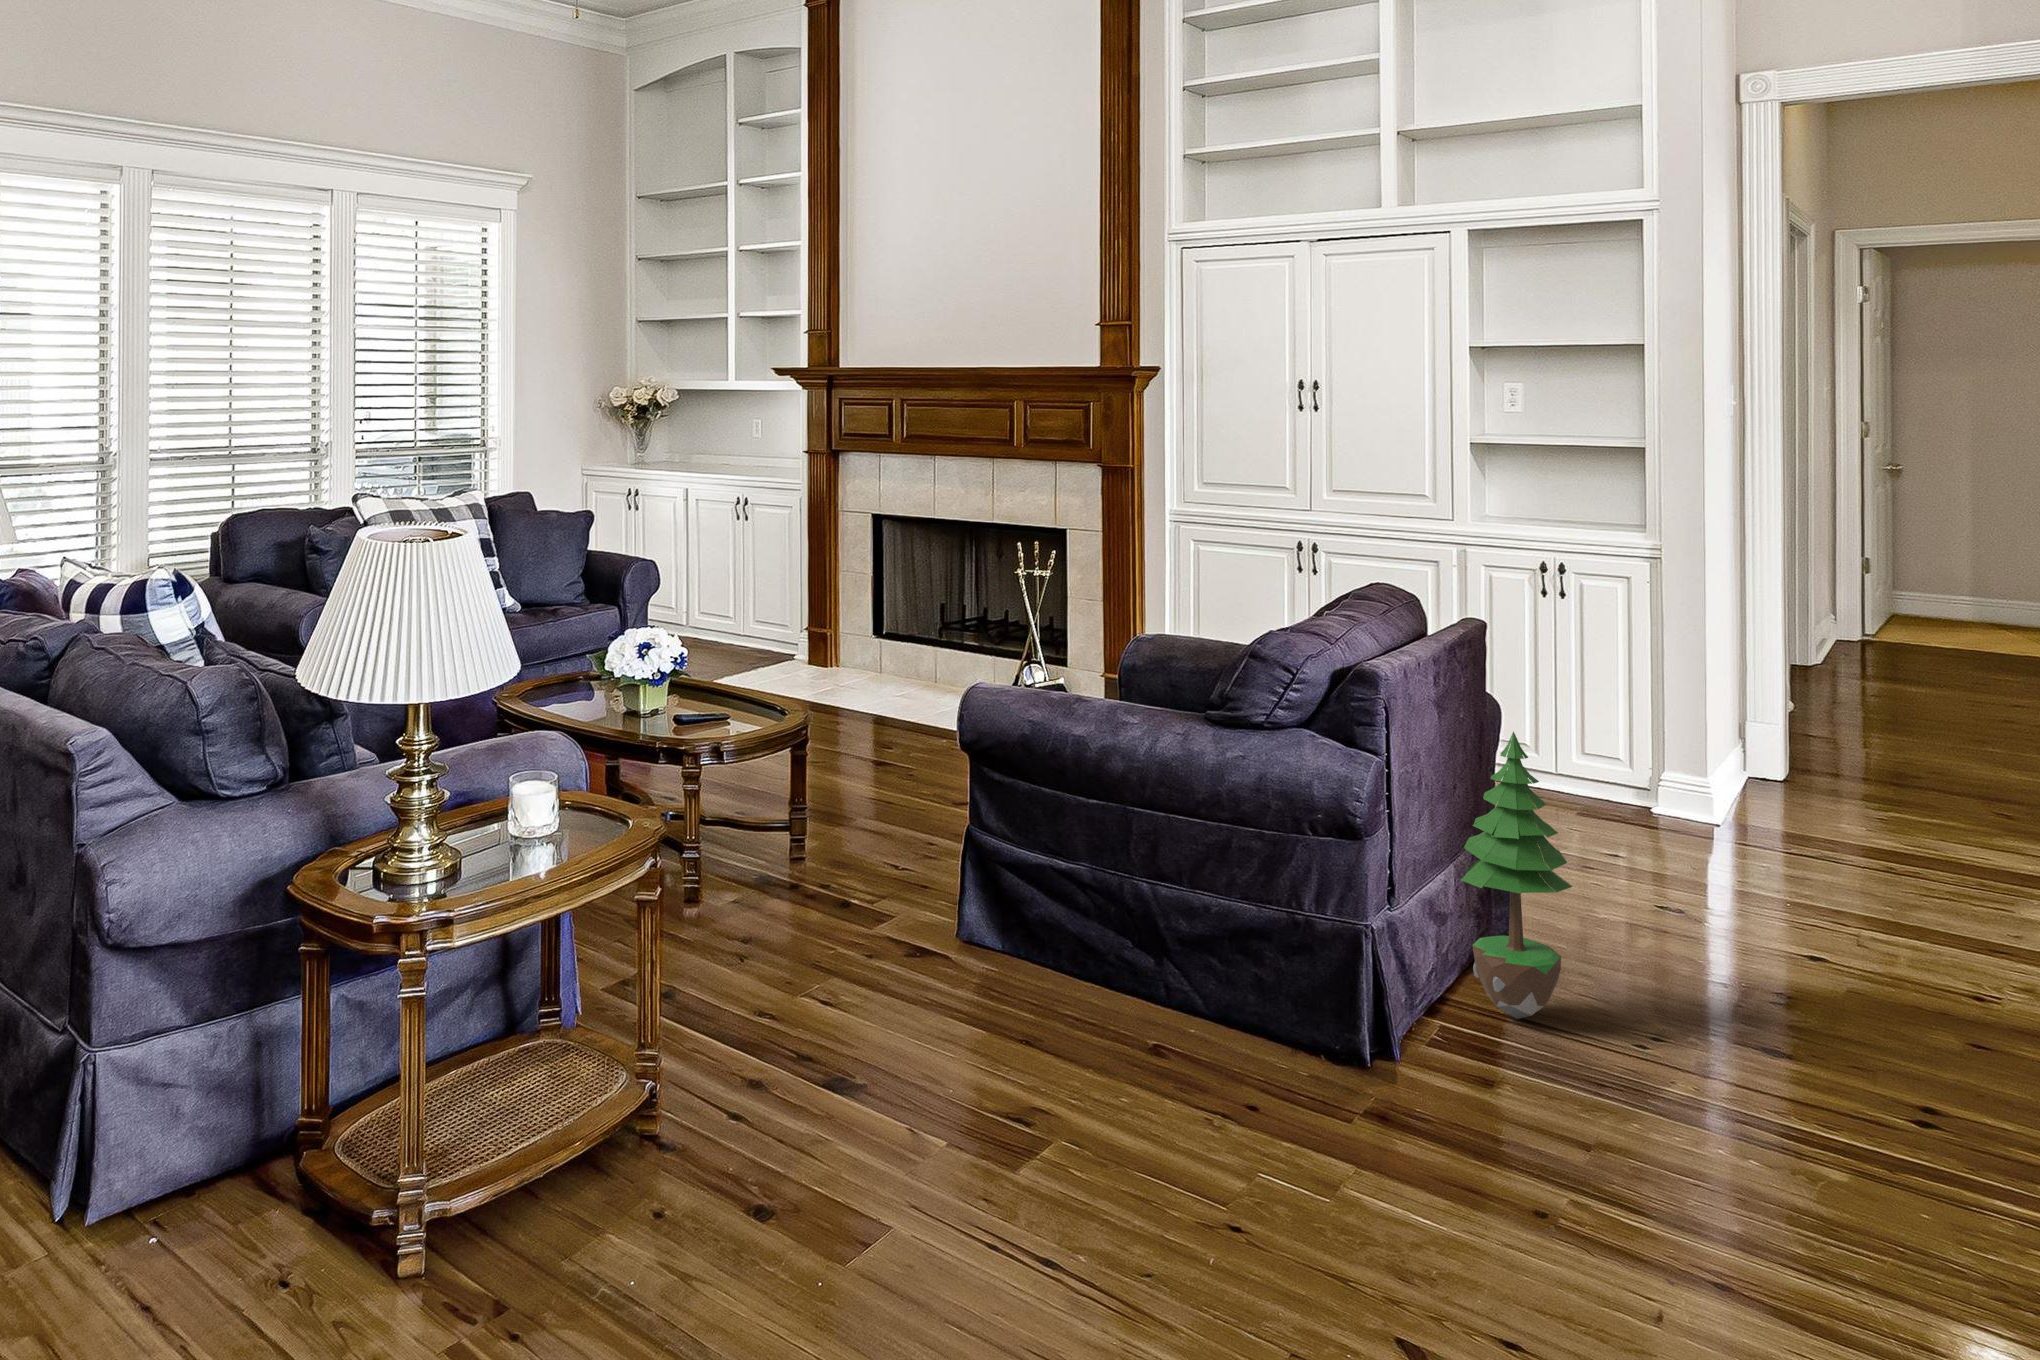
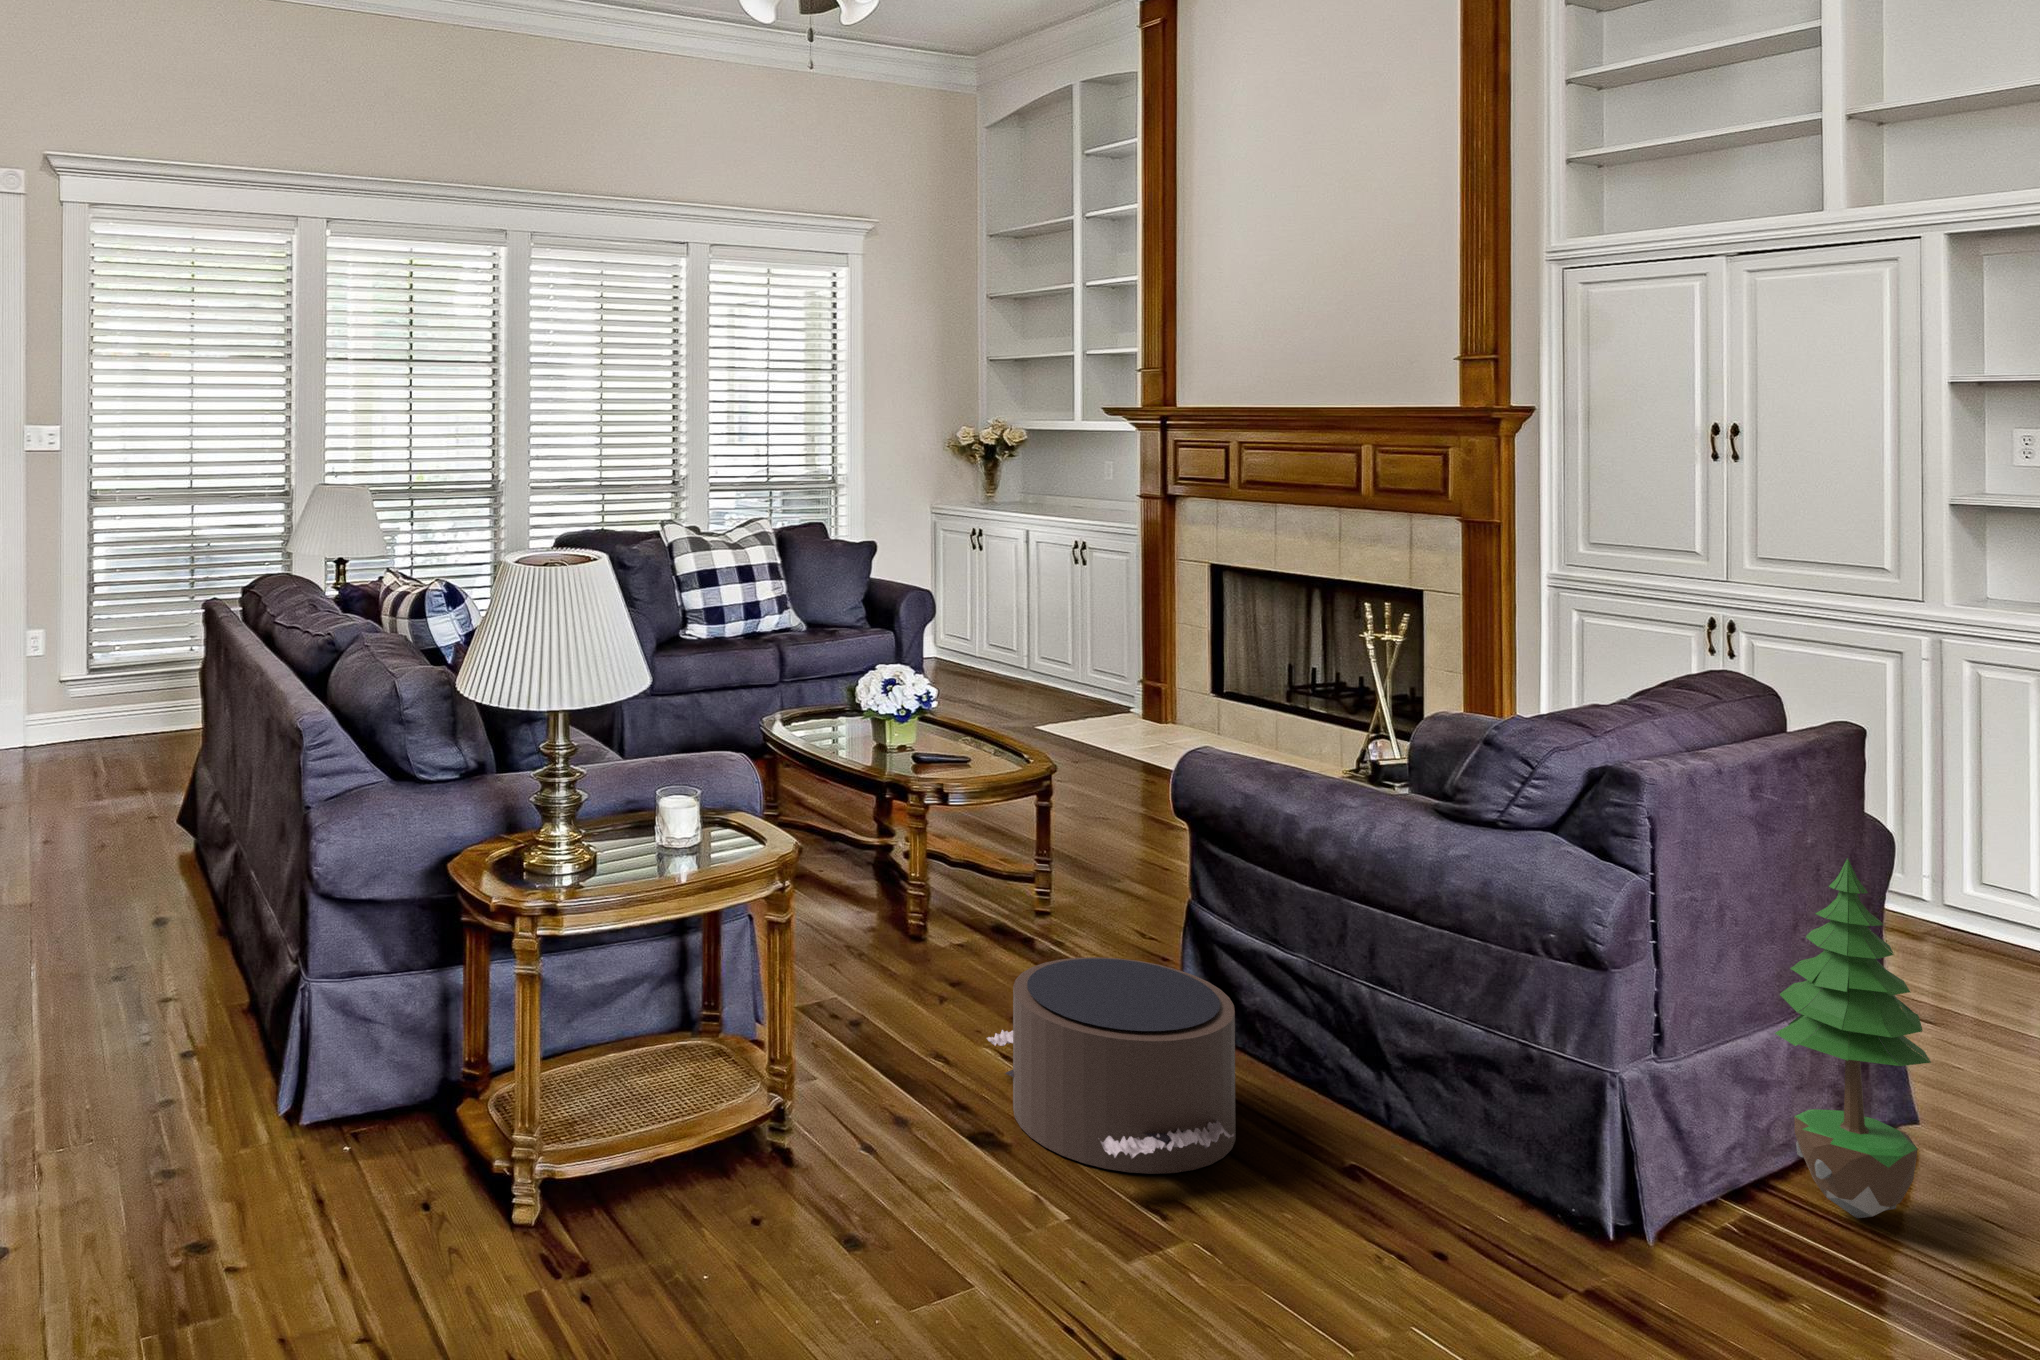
pouf: none [810,891,1064,1087] -> present [987,957,1236,1174]

